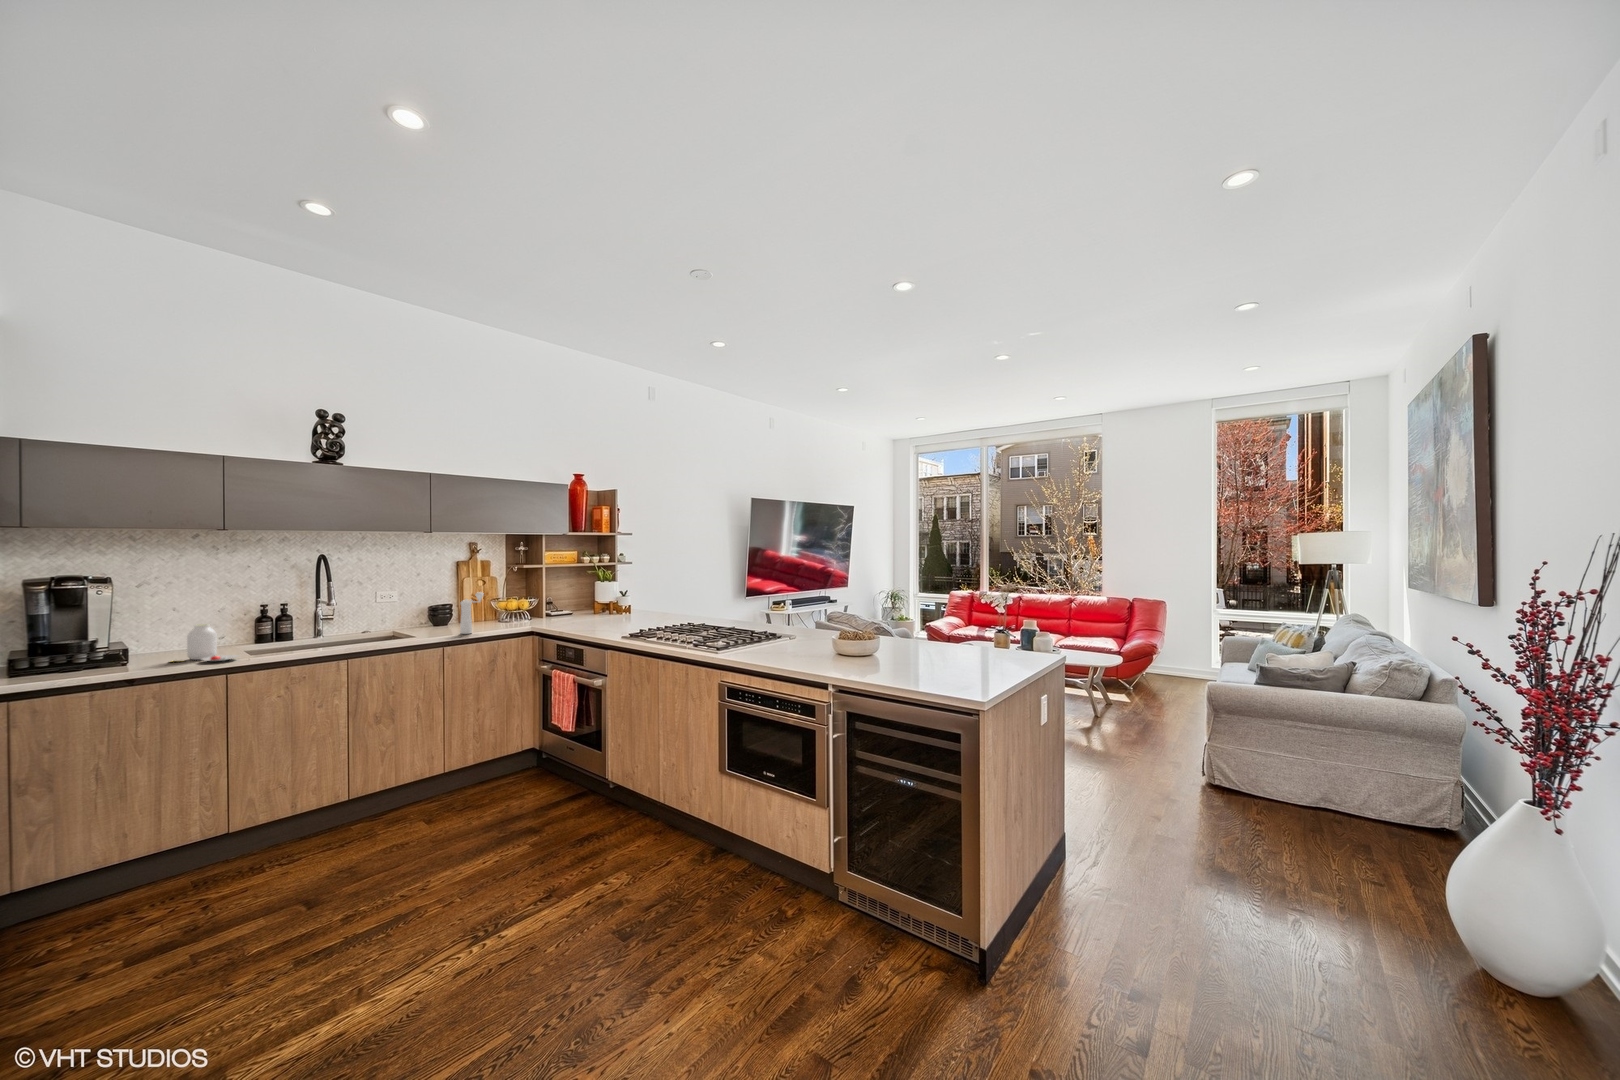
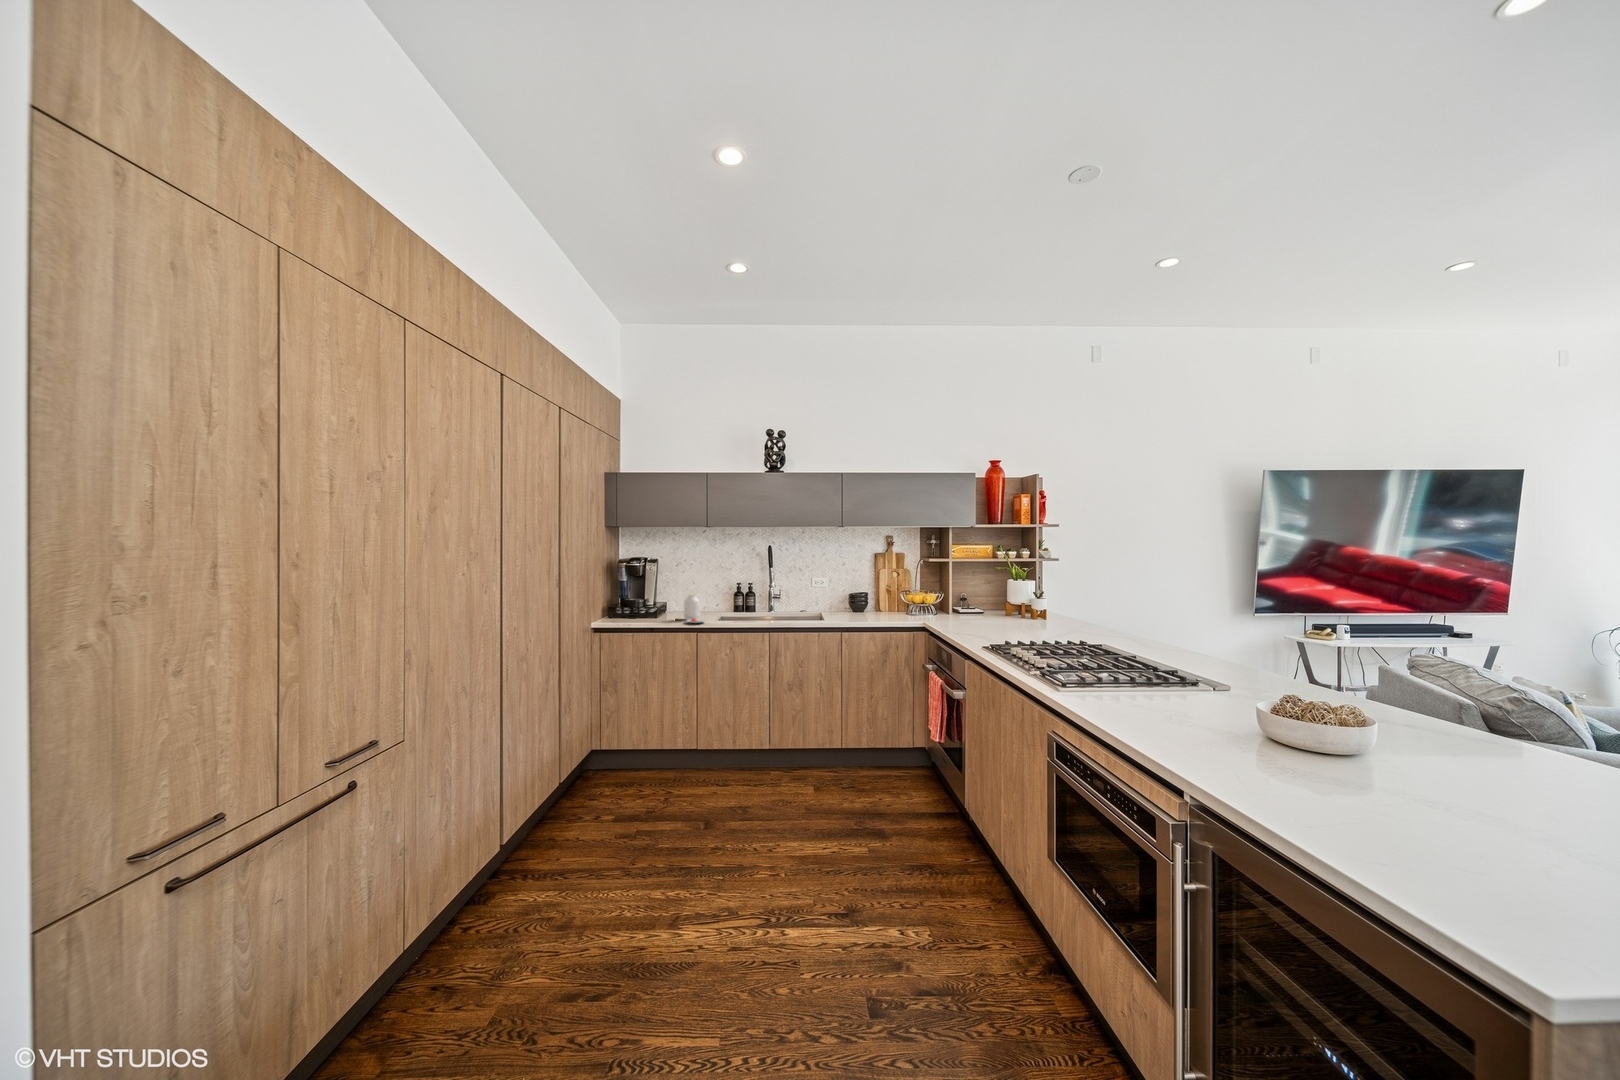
pepper mill: present [460,592,483,634] -> none [863,584,887,623]

